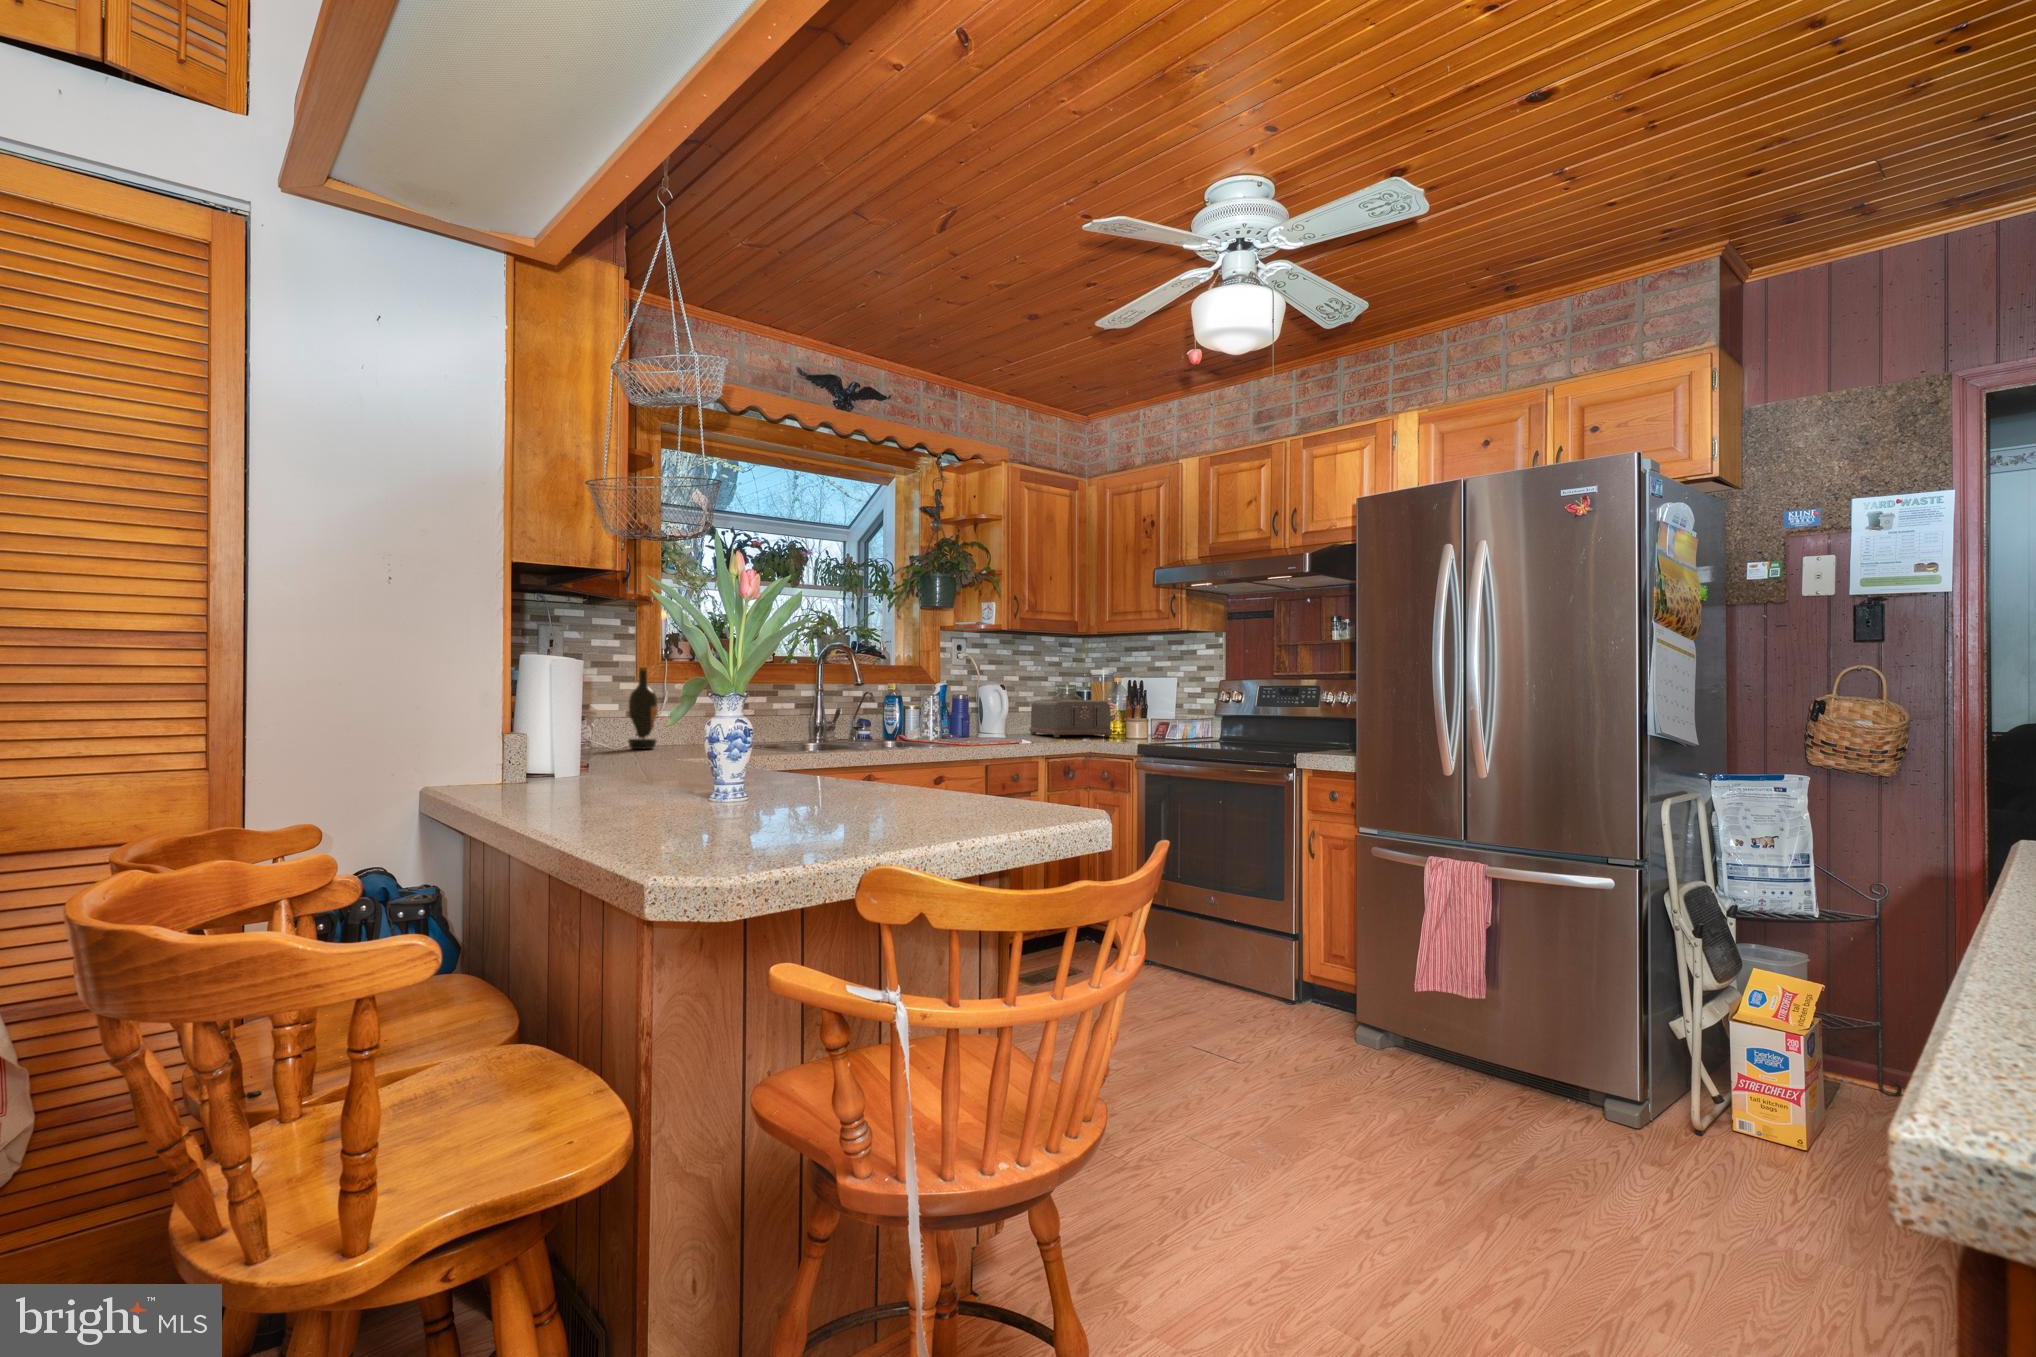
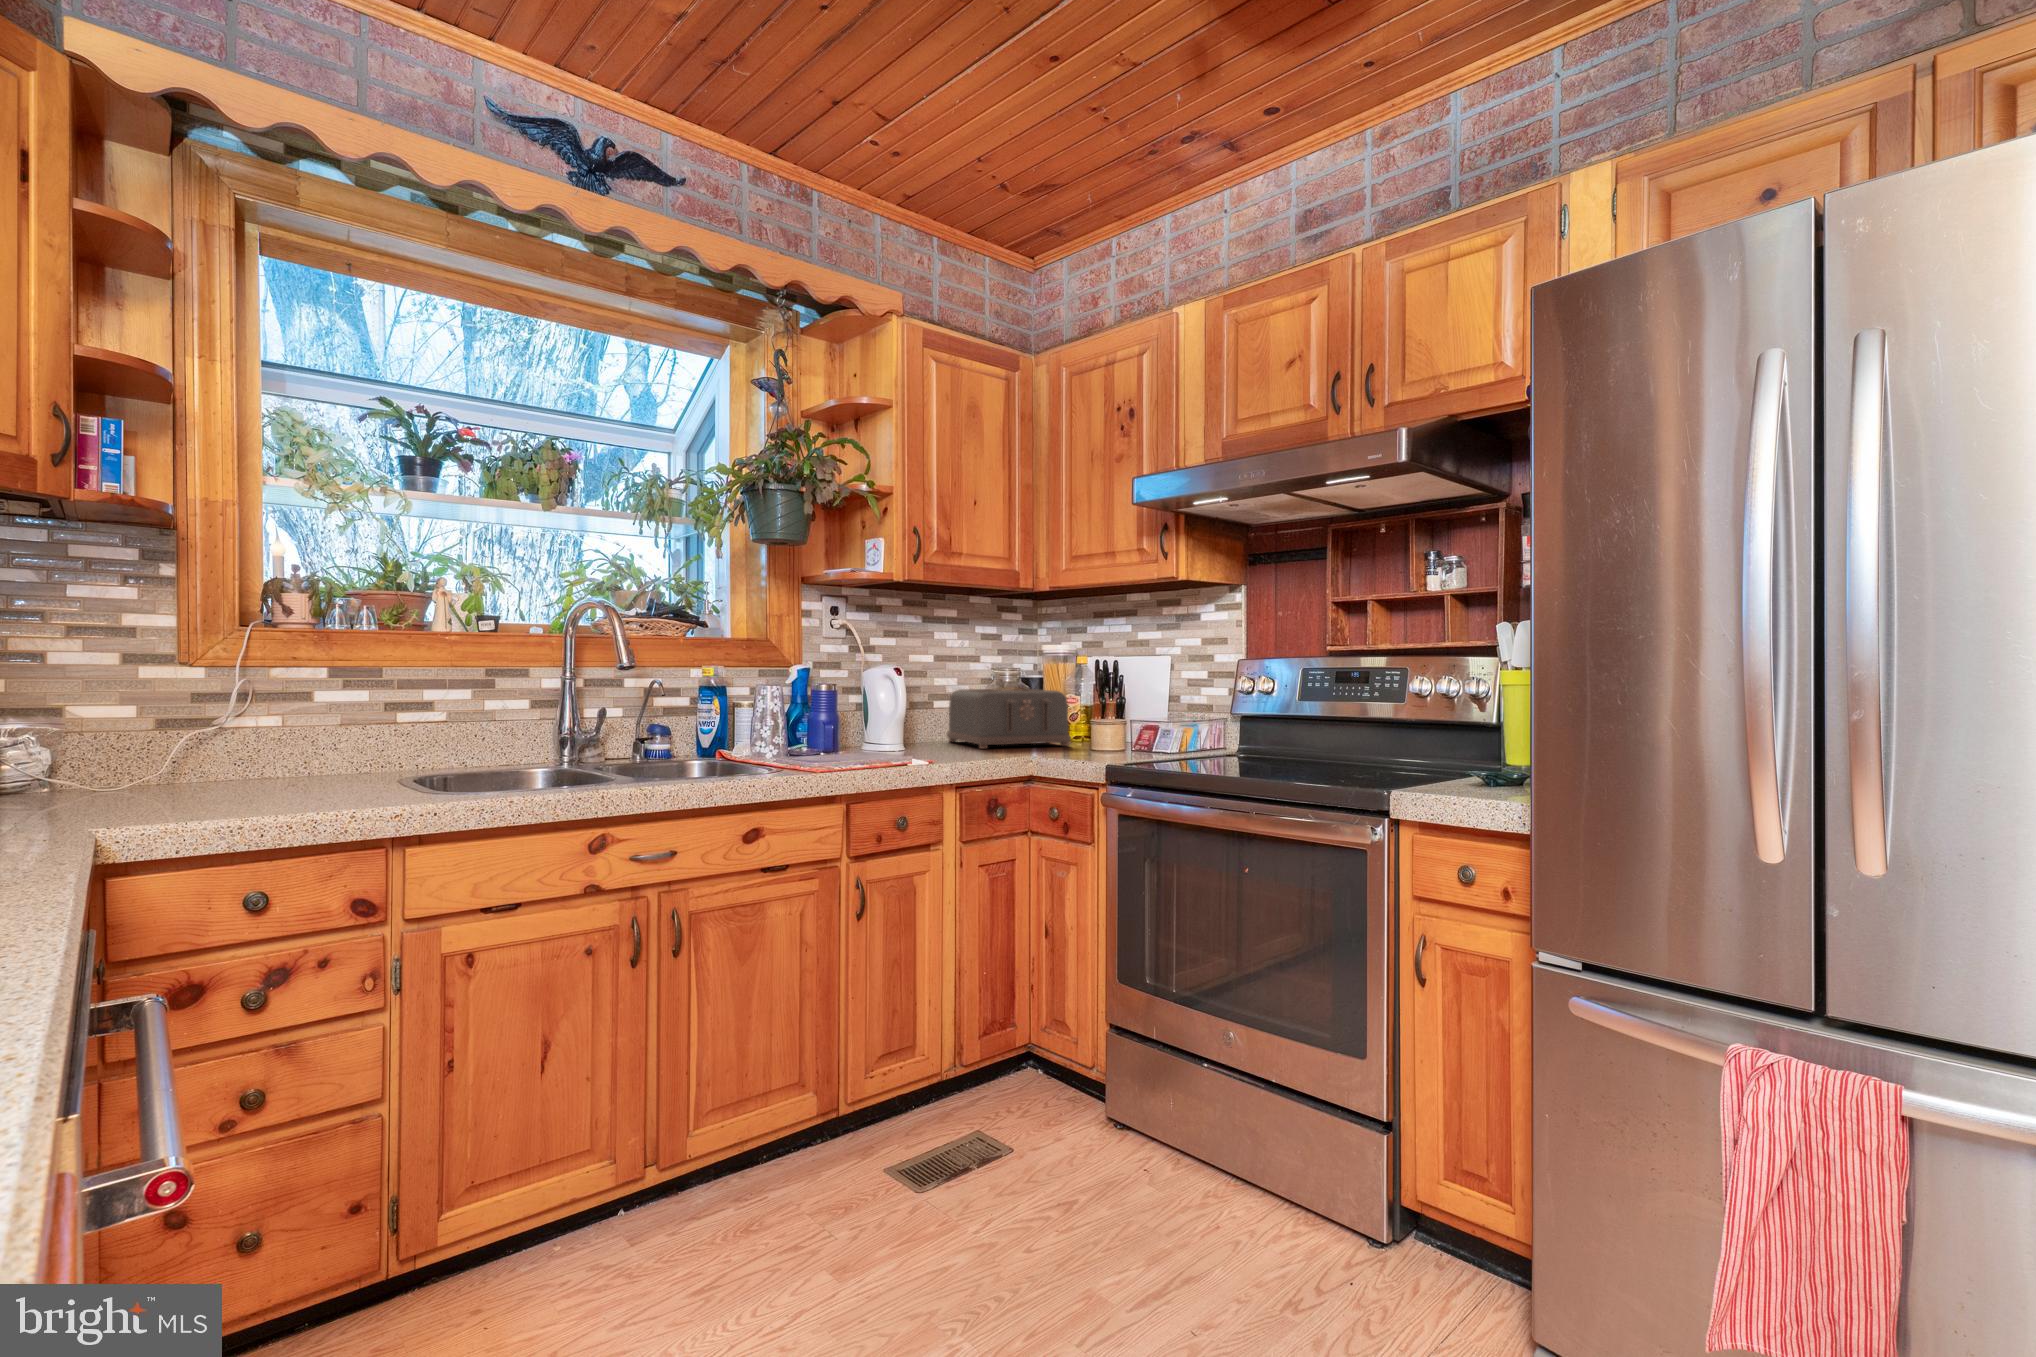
wine bottle: present [628,667,658,749] -> none [144,638,212,792]

